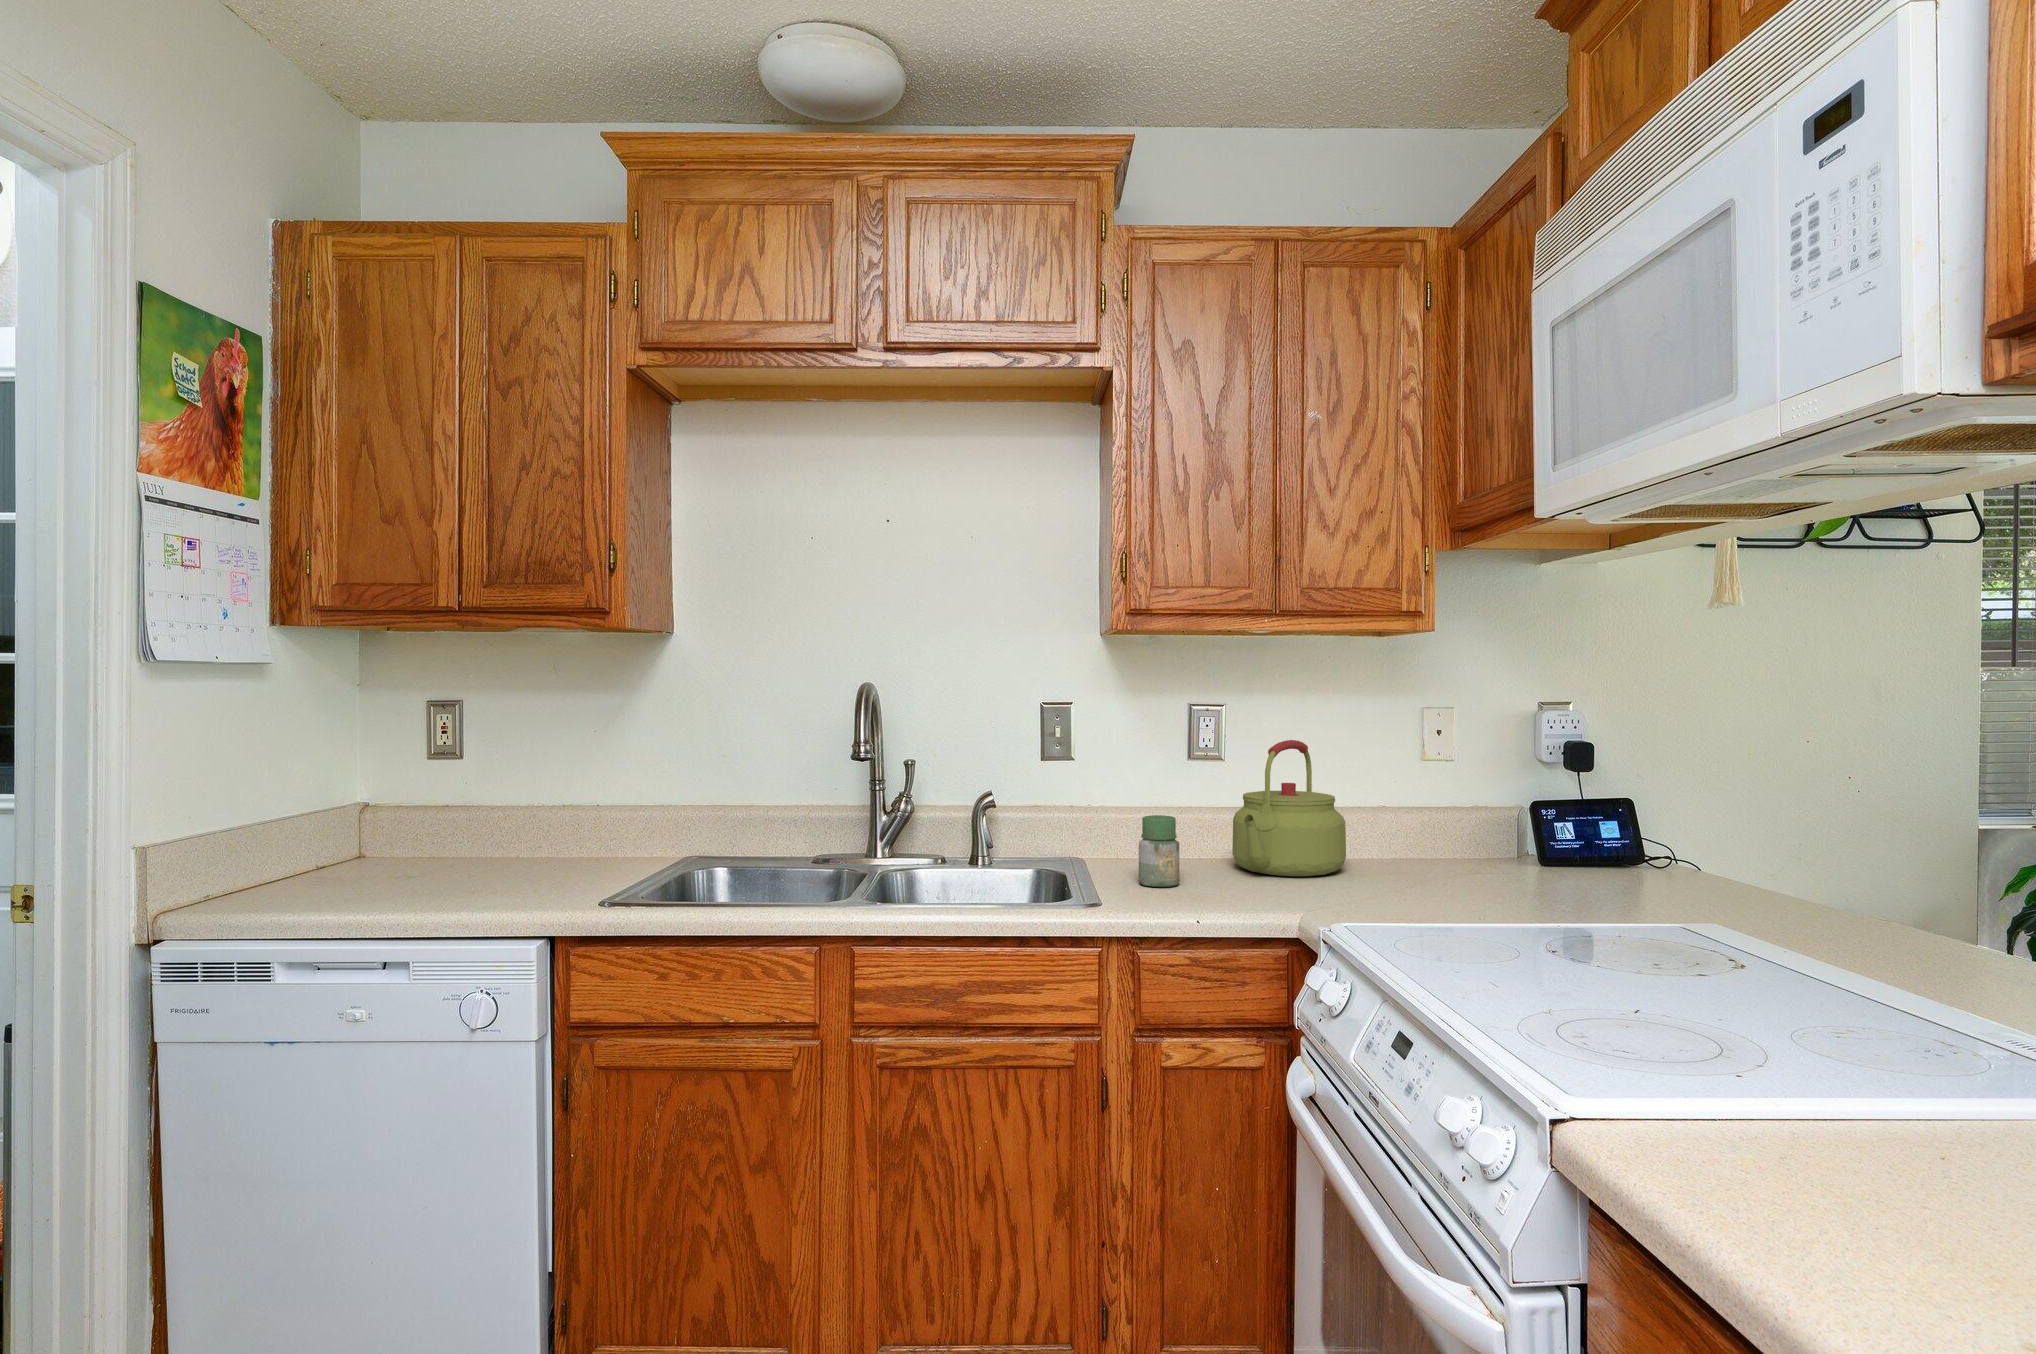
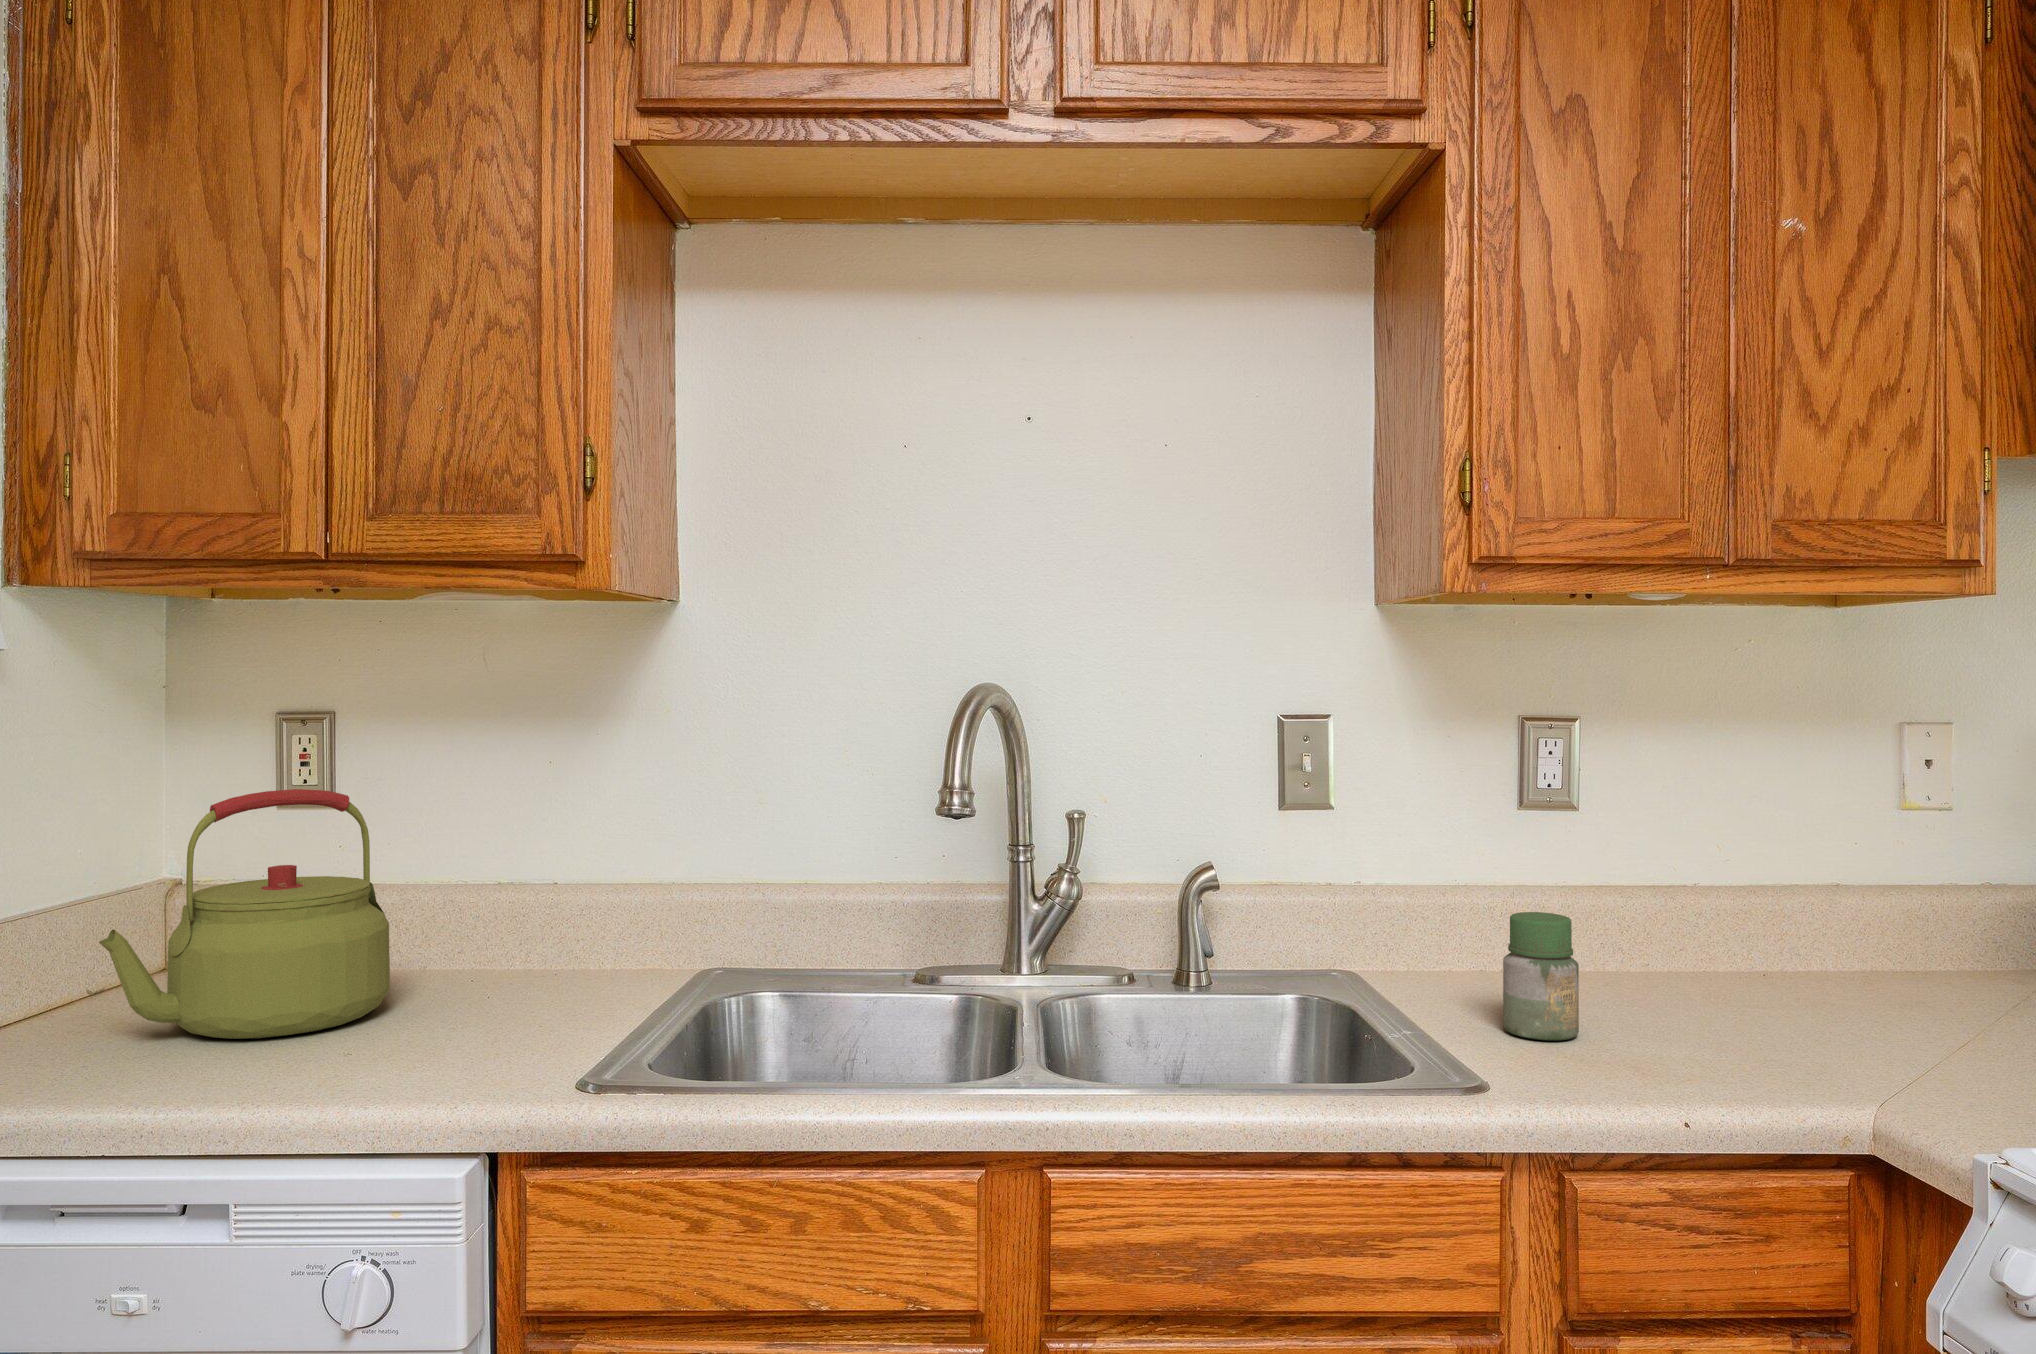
kettle: present [1232,740,1346,876] -> present [99,789,390,1039]

